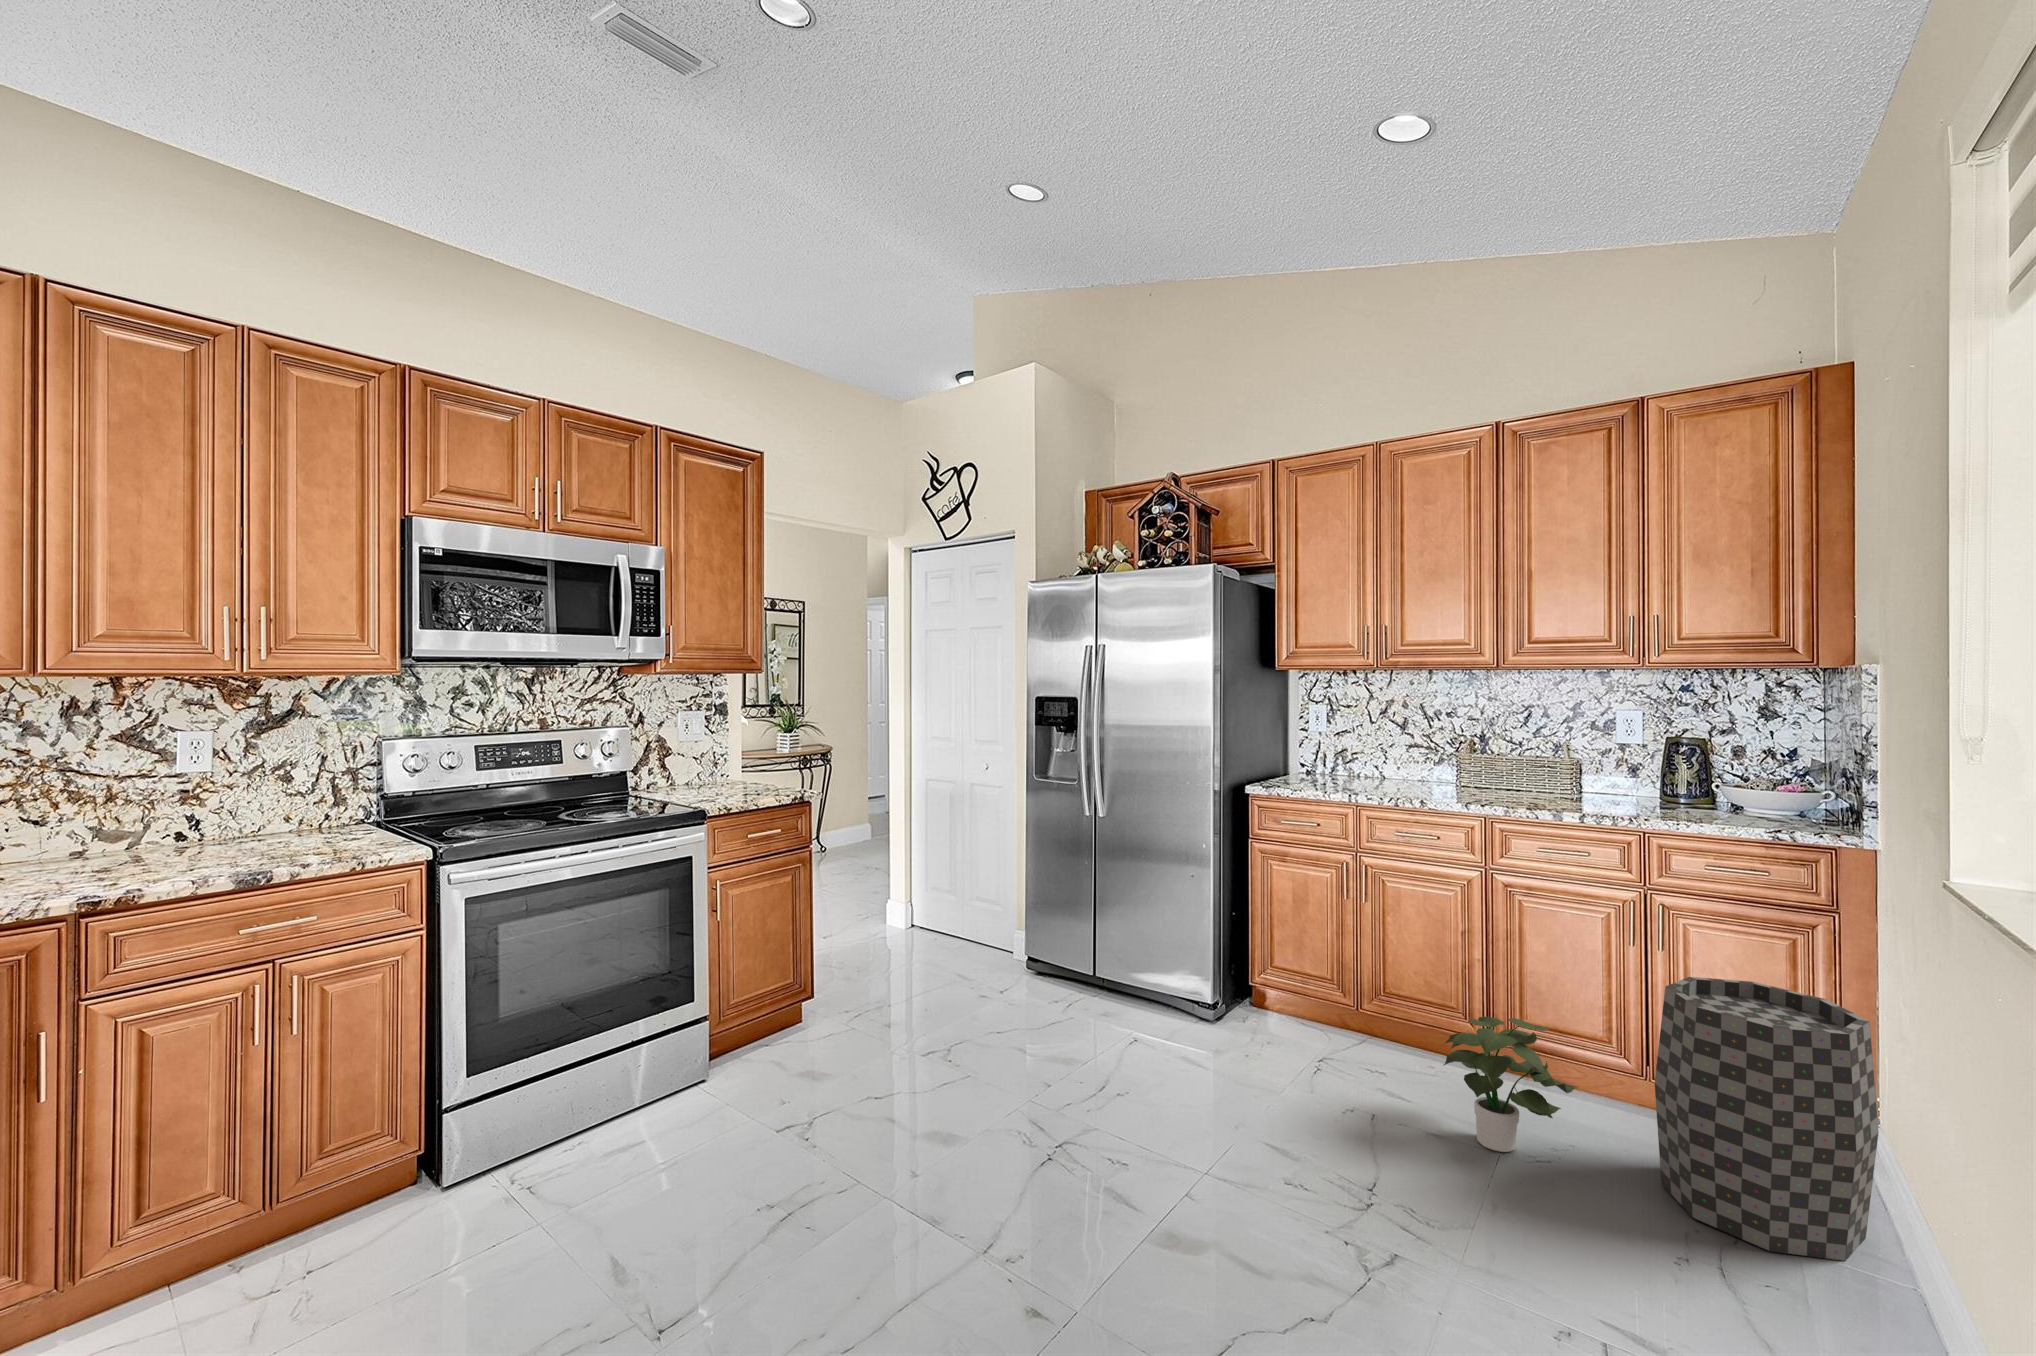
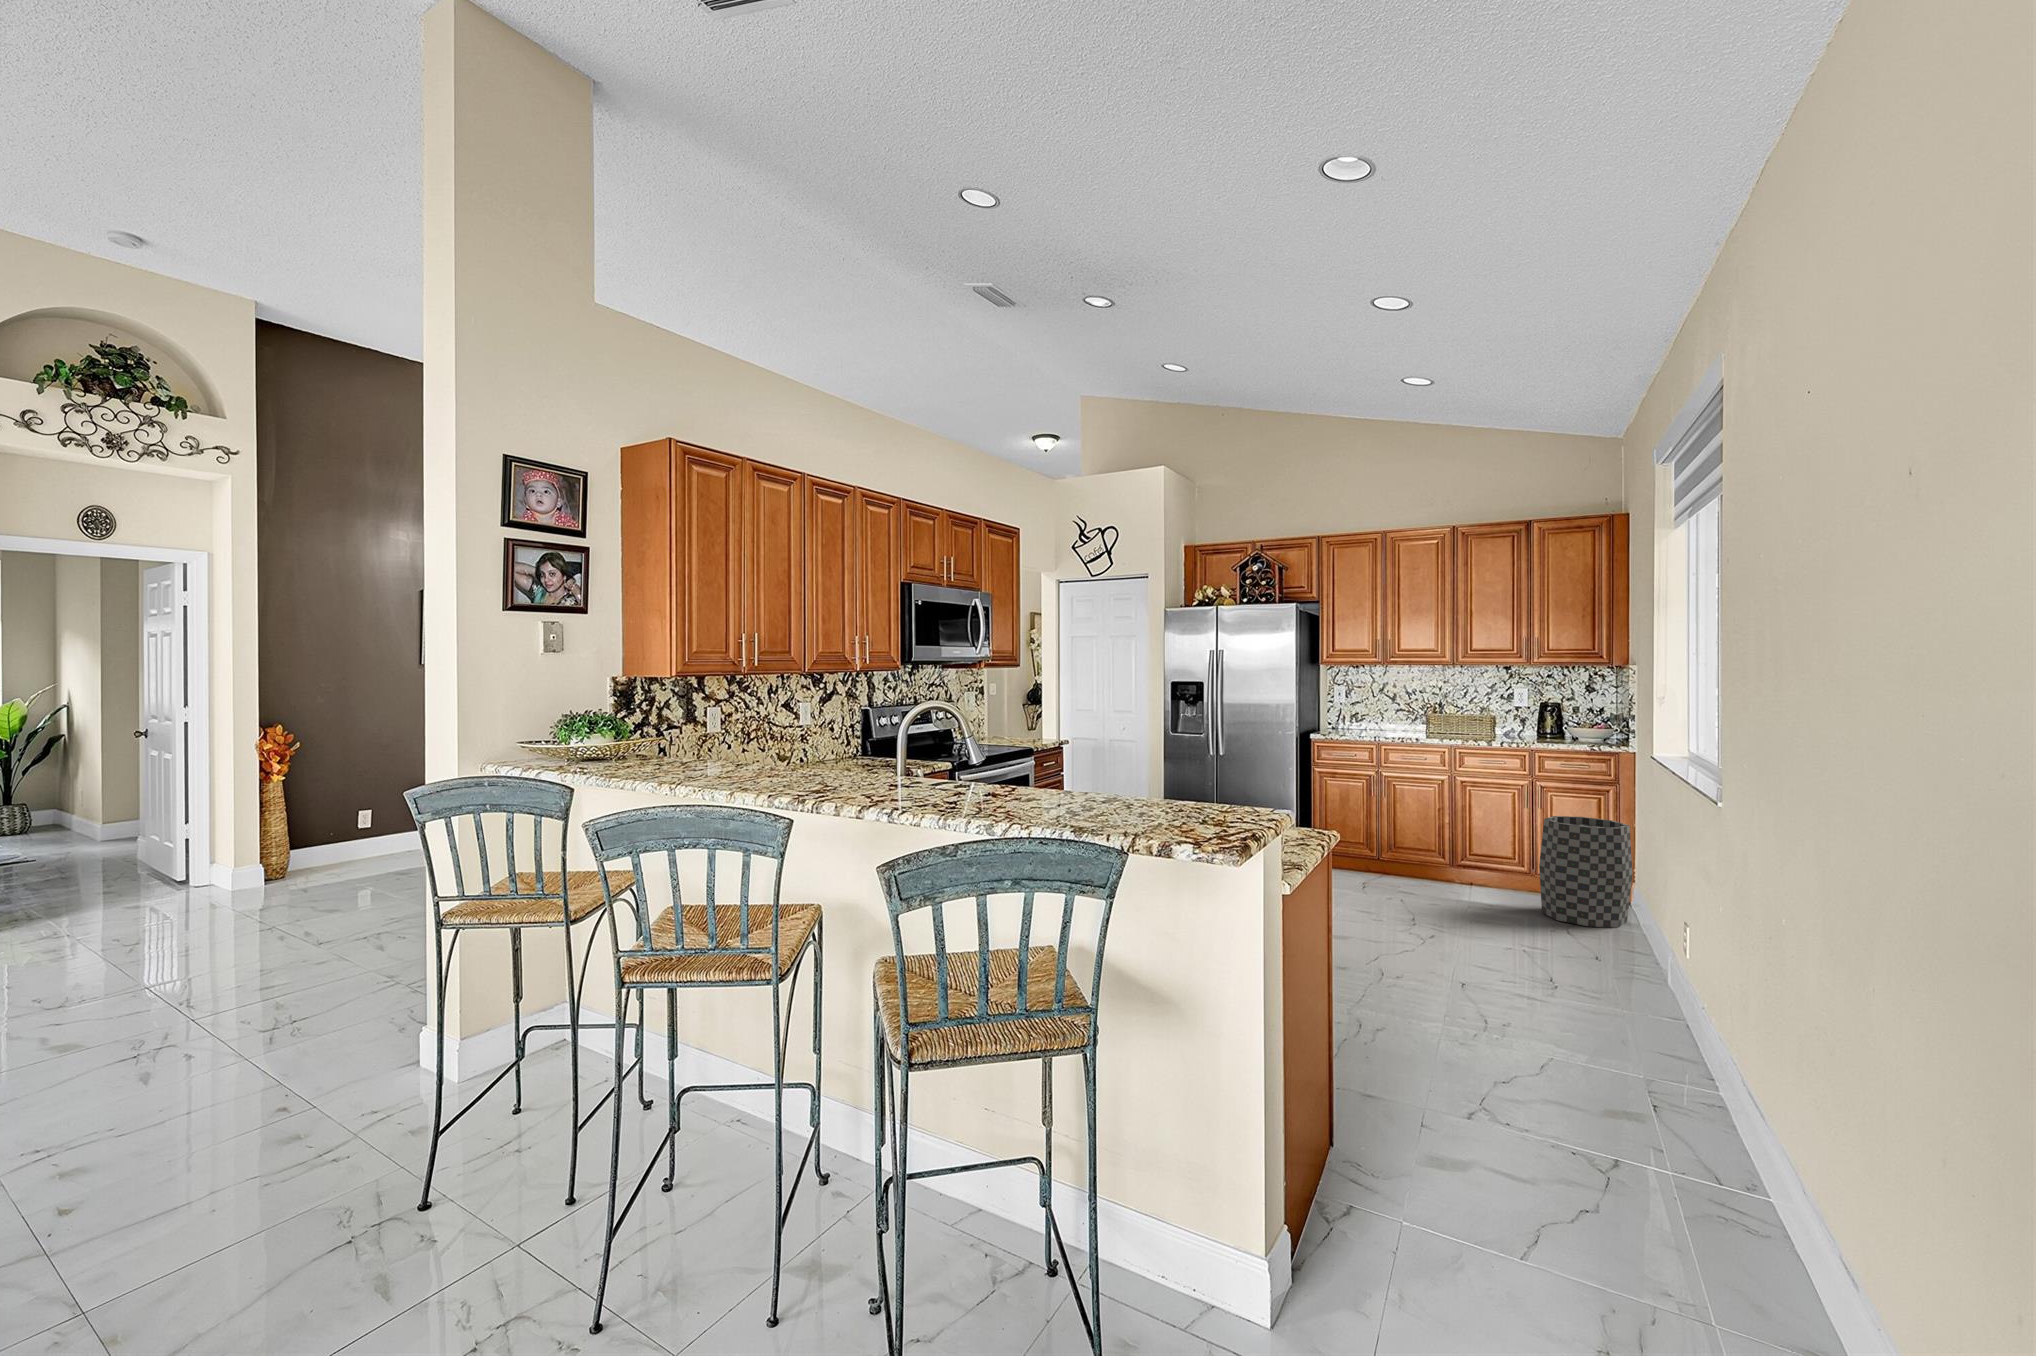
potted plant: present [1444,1017,1577,1152] -> none [1436,843,1504,908]

